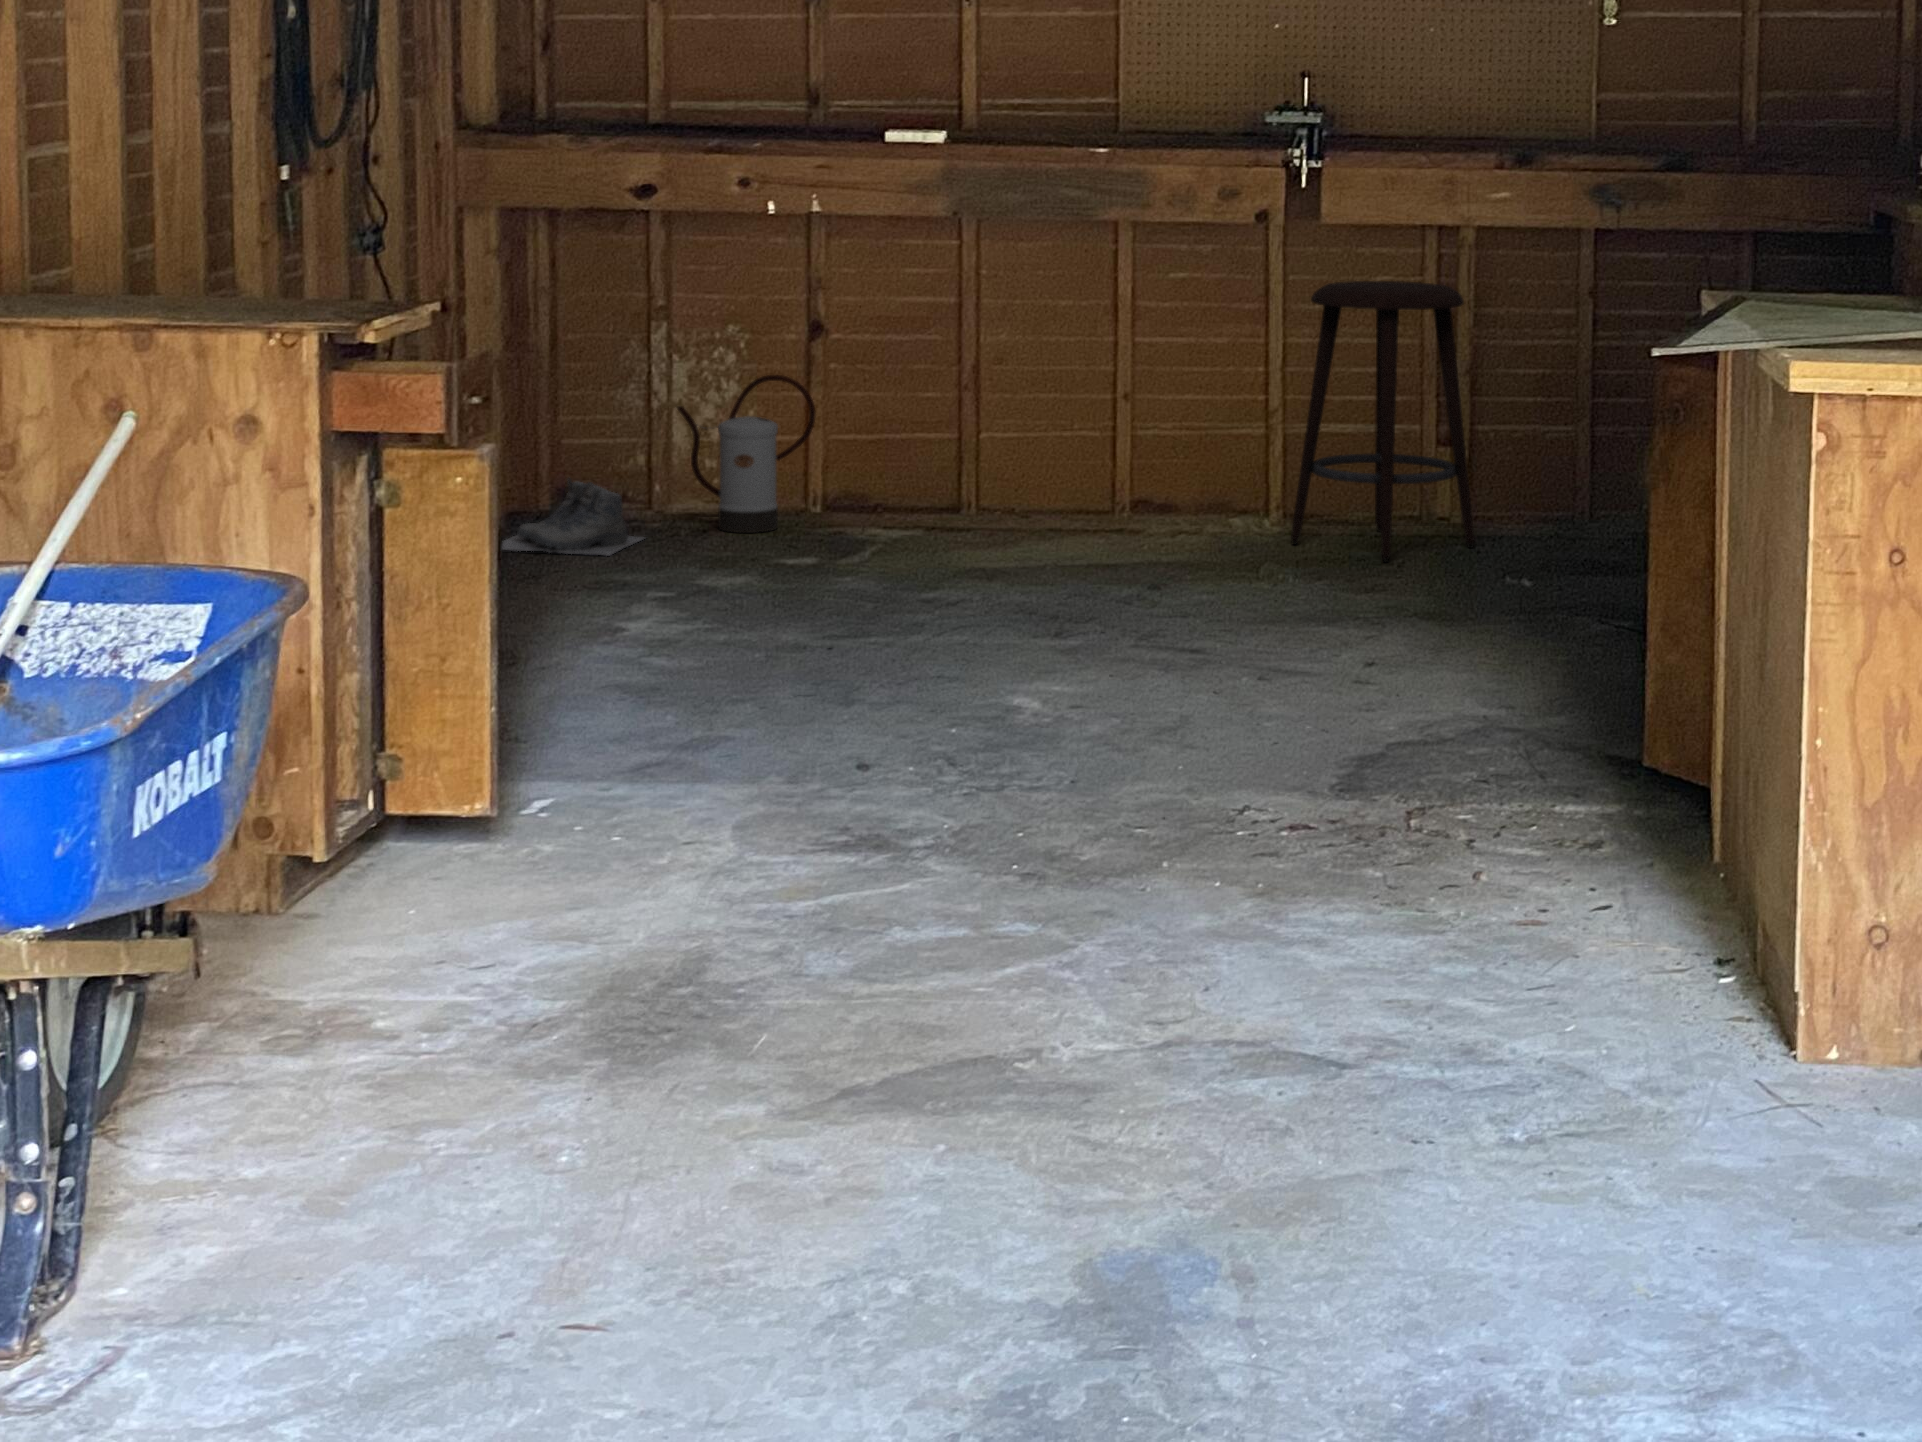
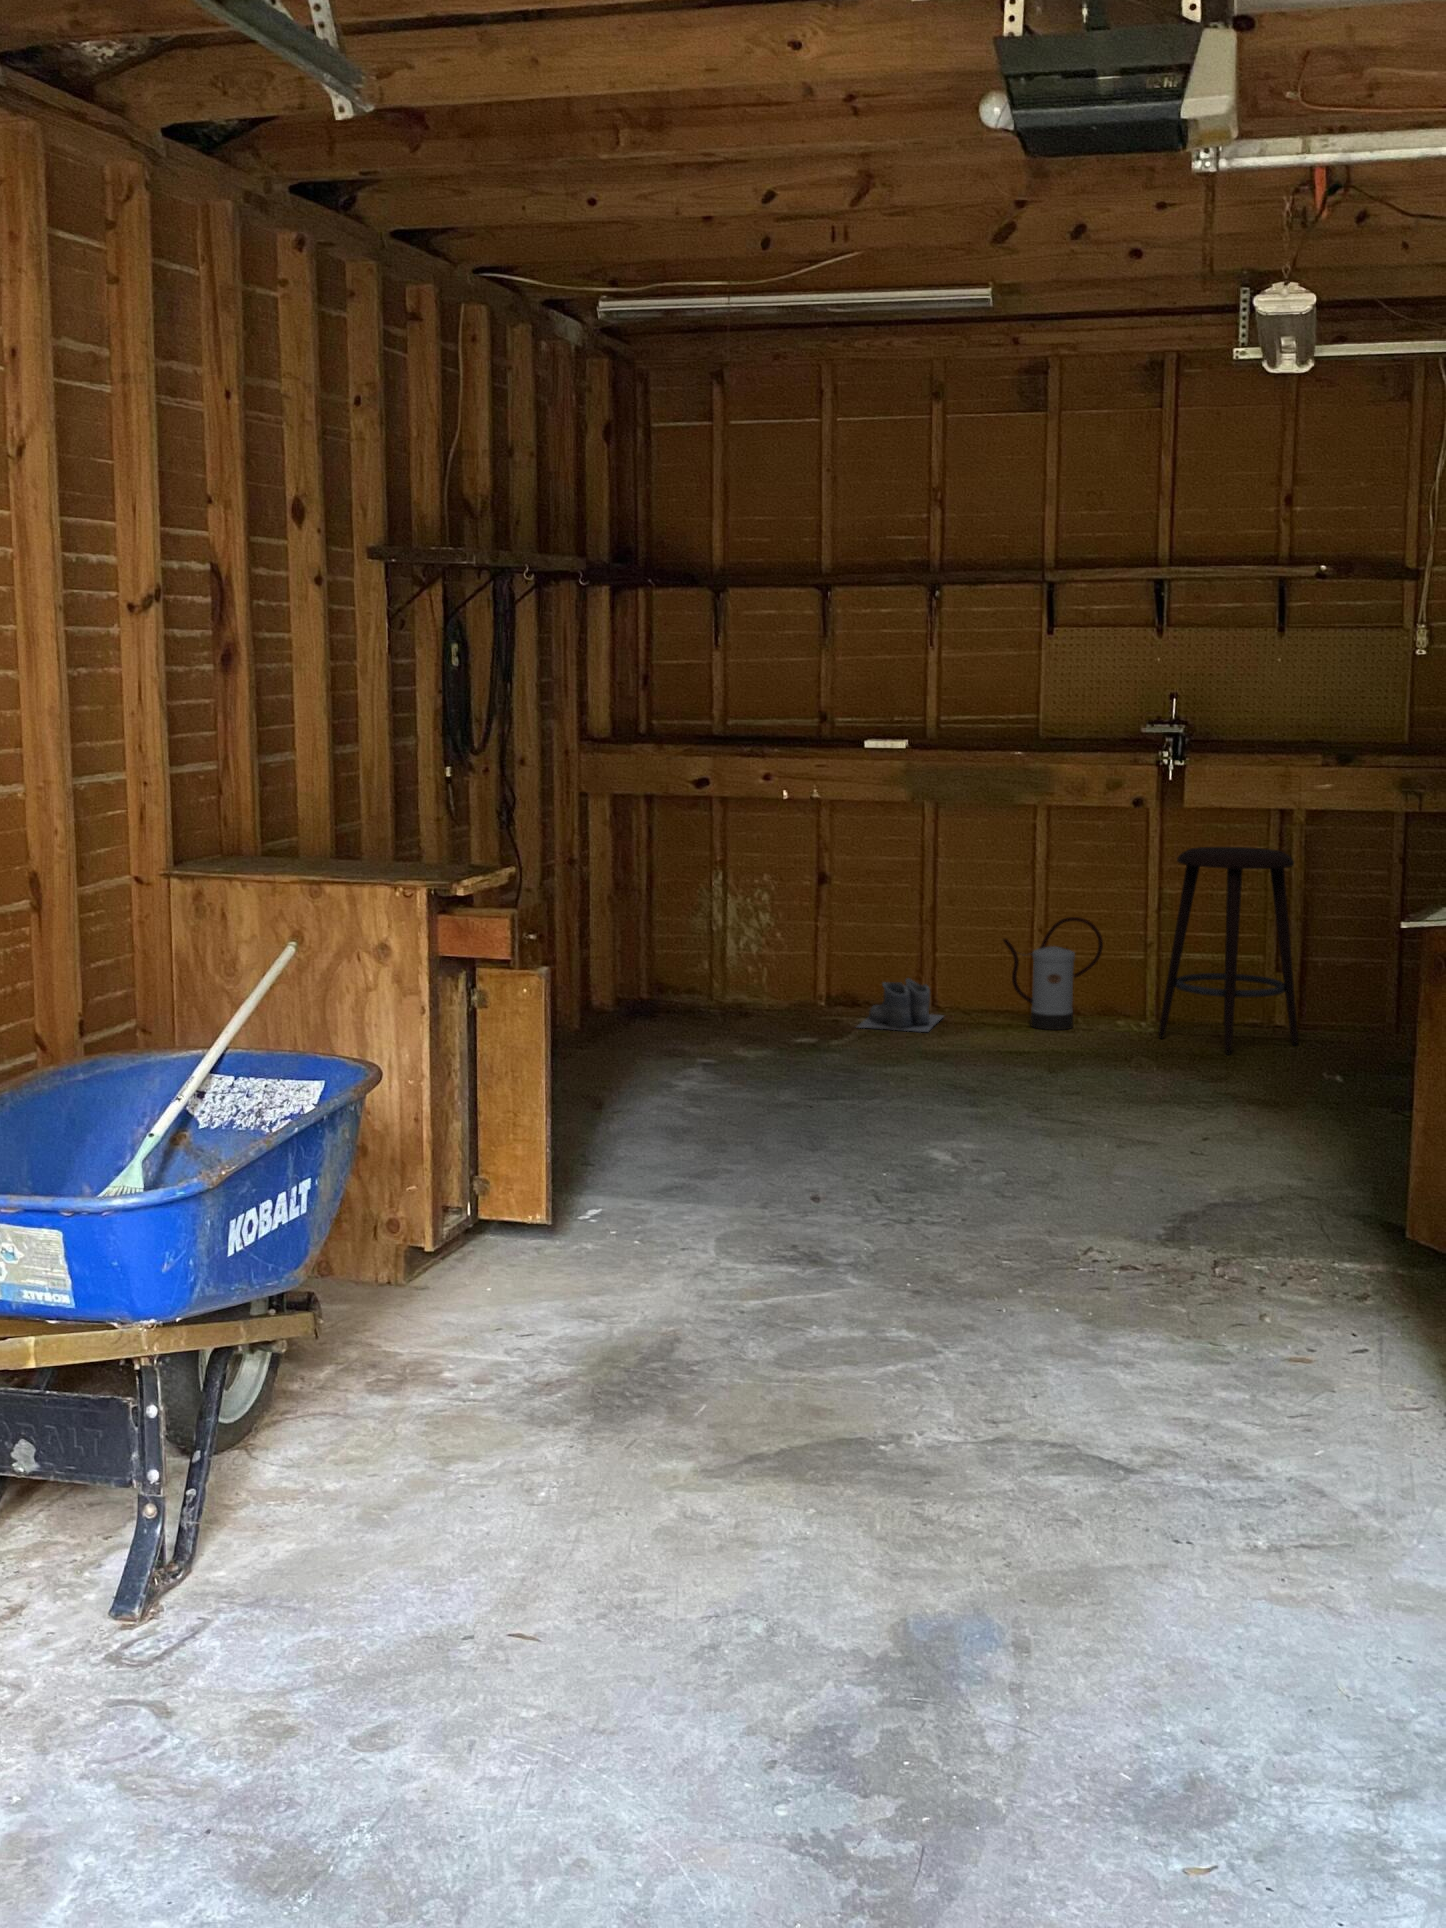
watering can: present [677,375,816,533] -> present [1003,917,1103,1030]
boots: present [502,478,644,556] -> present [857,978,943,1032]

